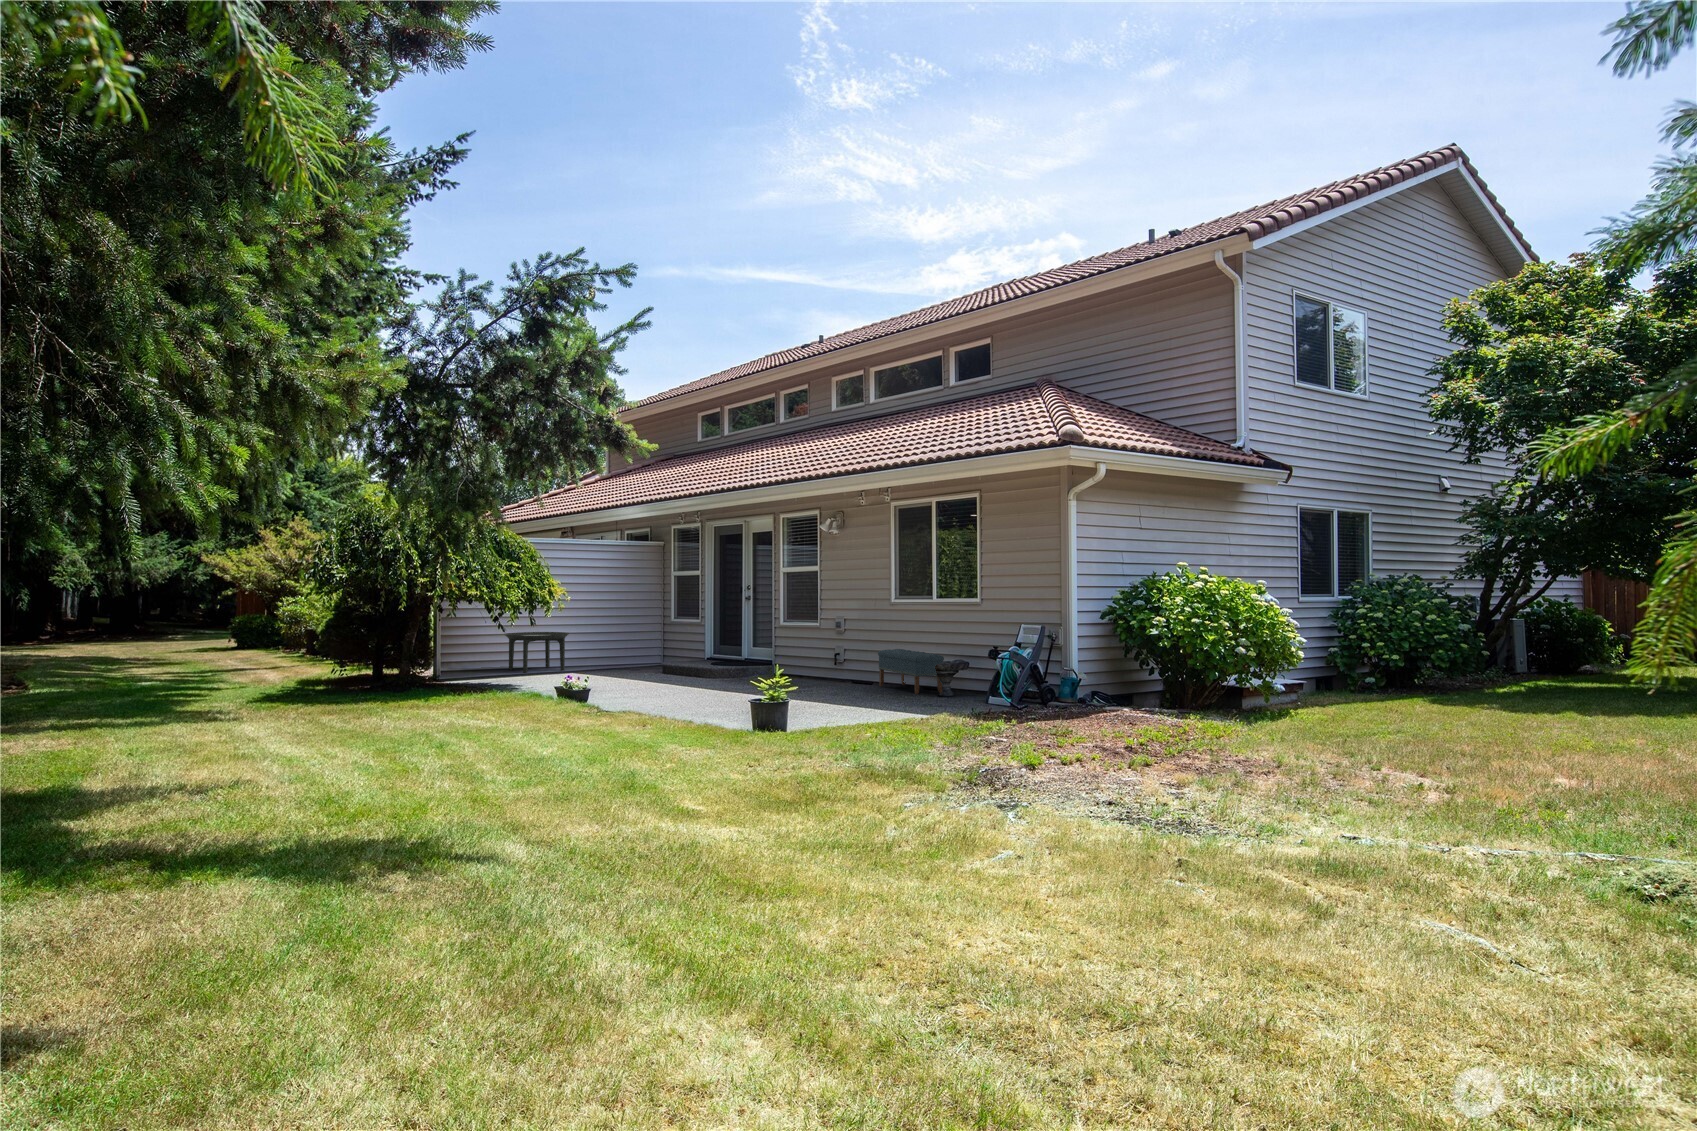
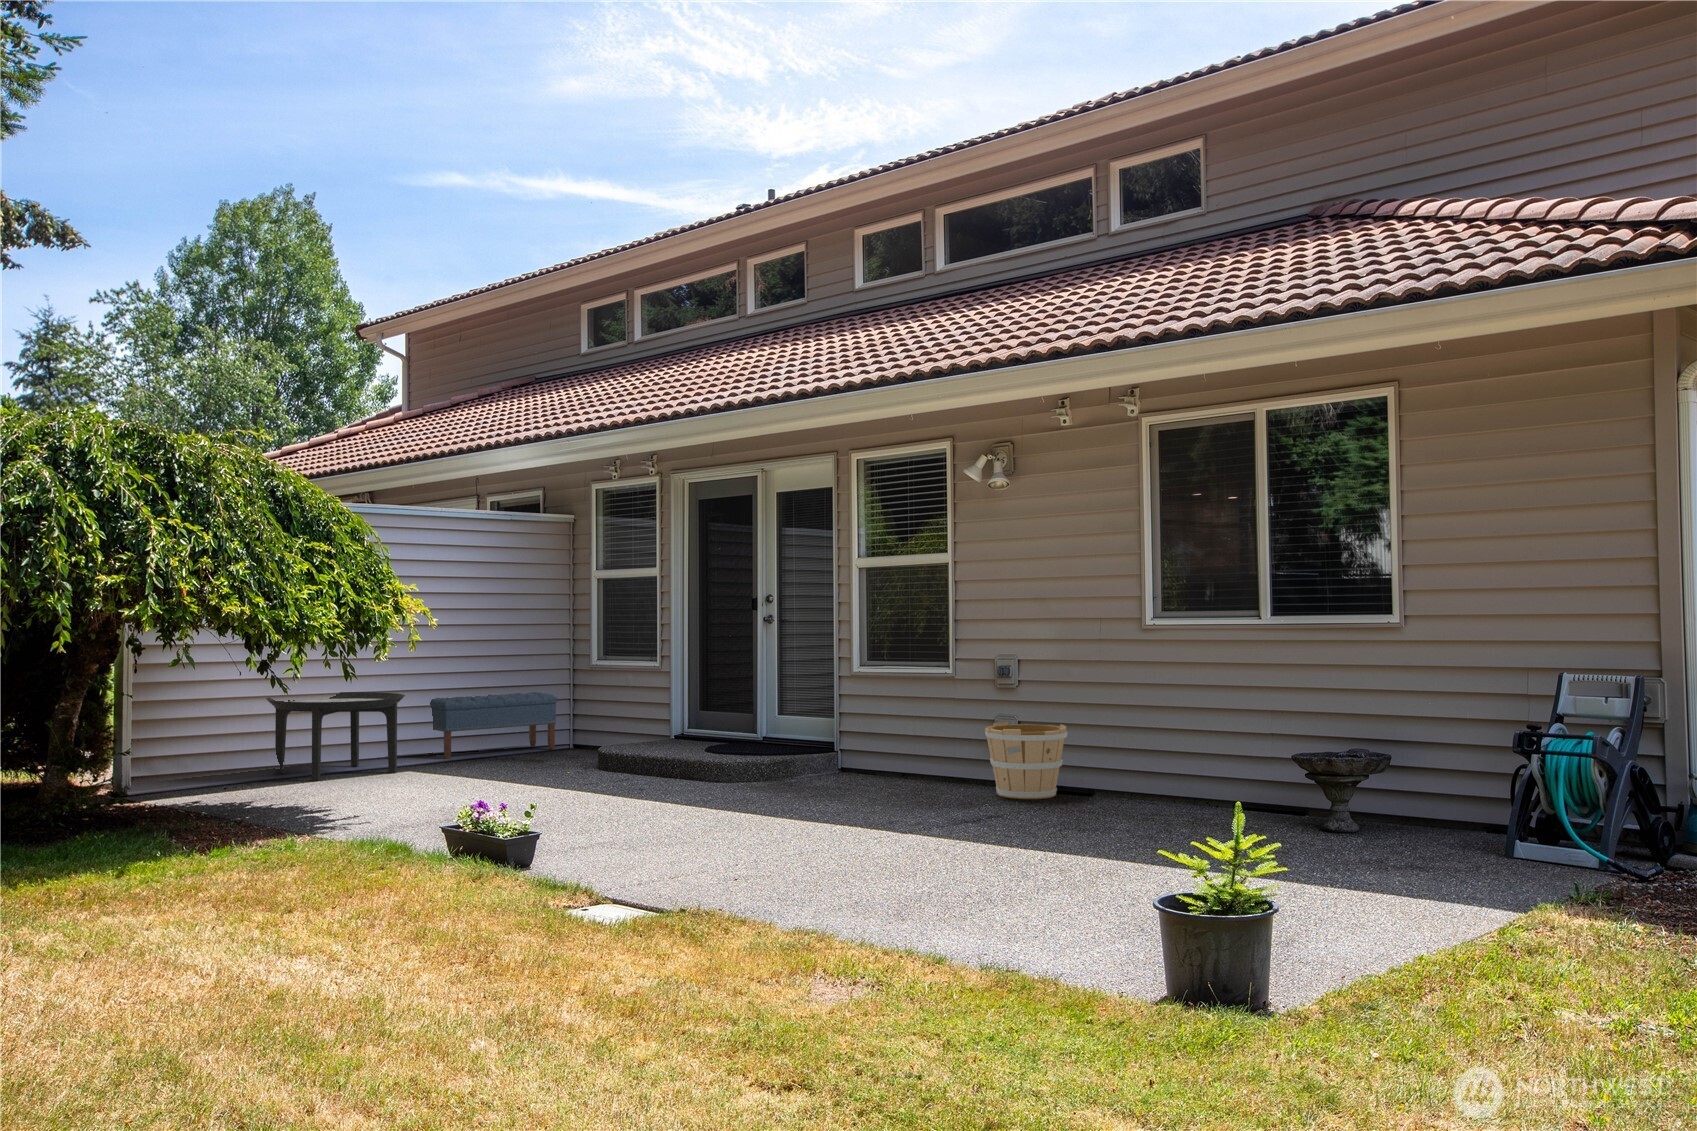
wooden bucket: none [821,648,860,684] -> present [985,722,1068,799]
bench: present [878,649,944,694] -> present [426,692,557,759]

